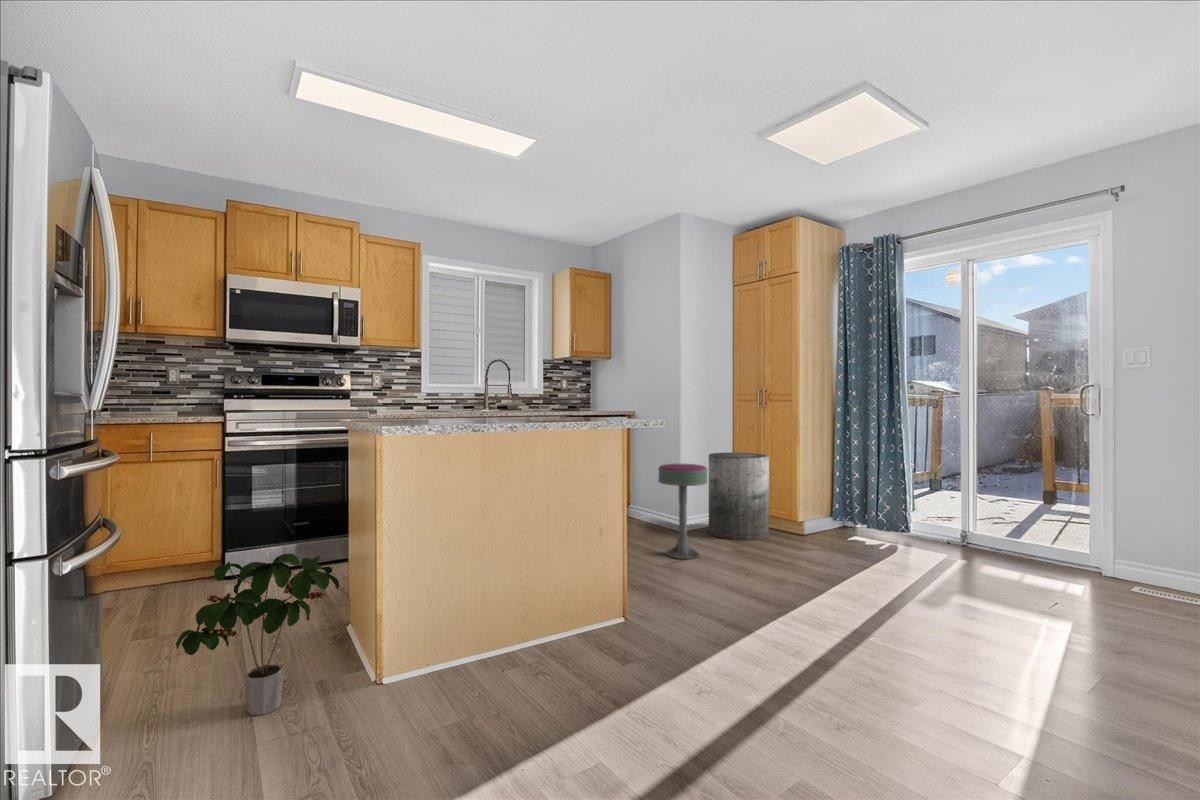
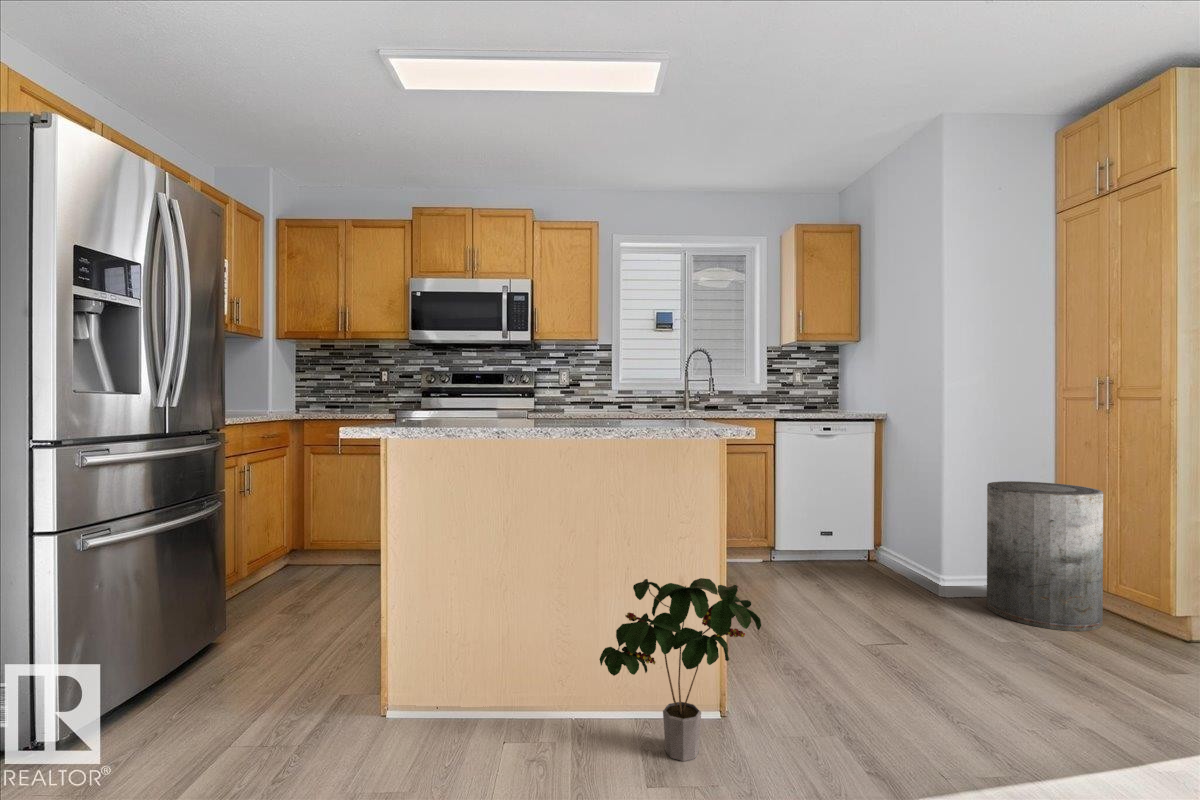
bar stool: present [658,464,707,559] -> none [868,494,950,642]
potted plant: present [176,554,339,715] -> present [599,578,761,761]

